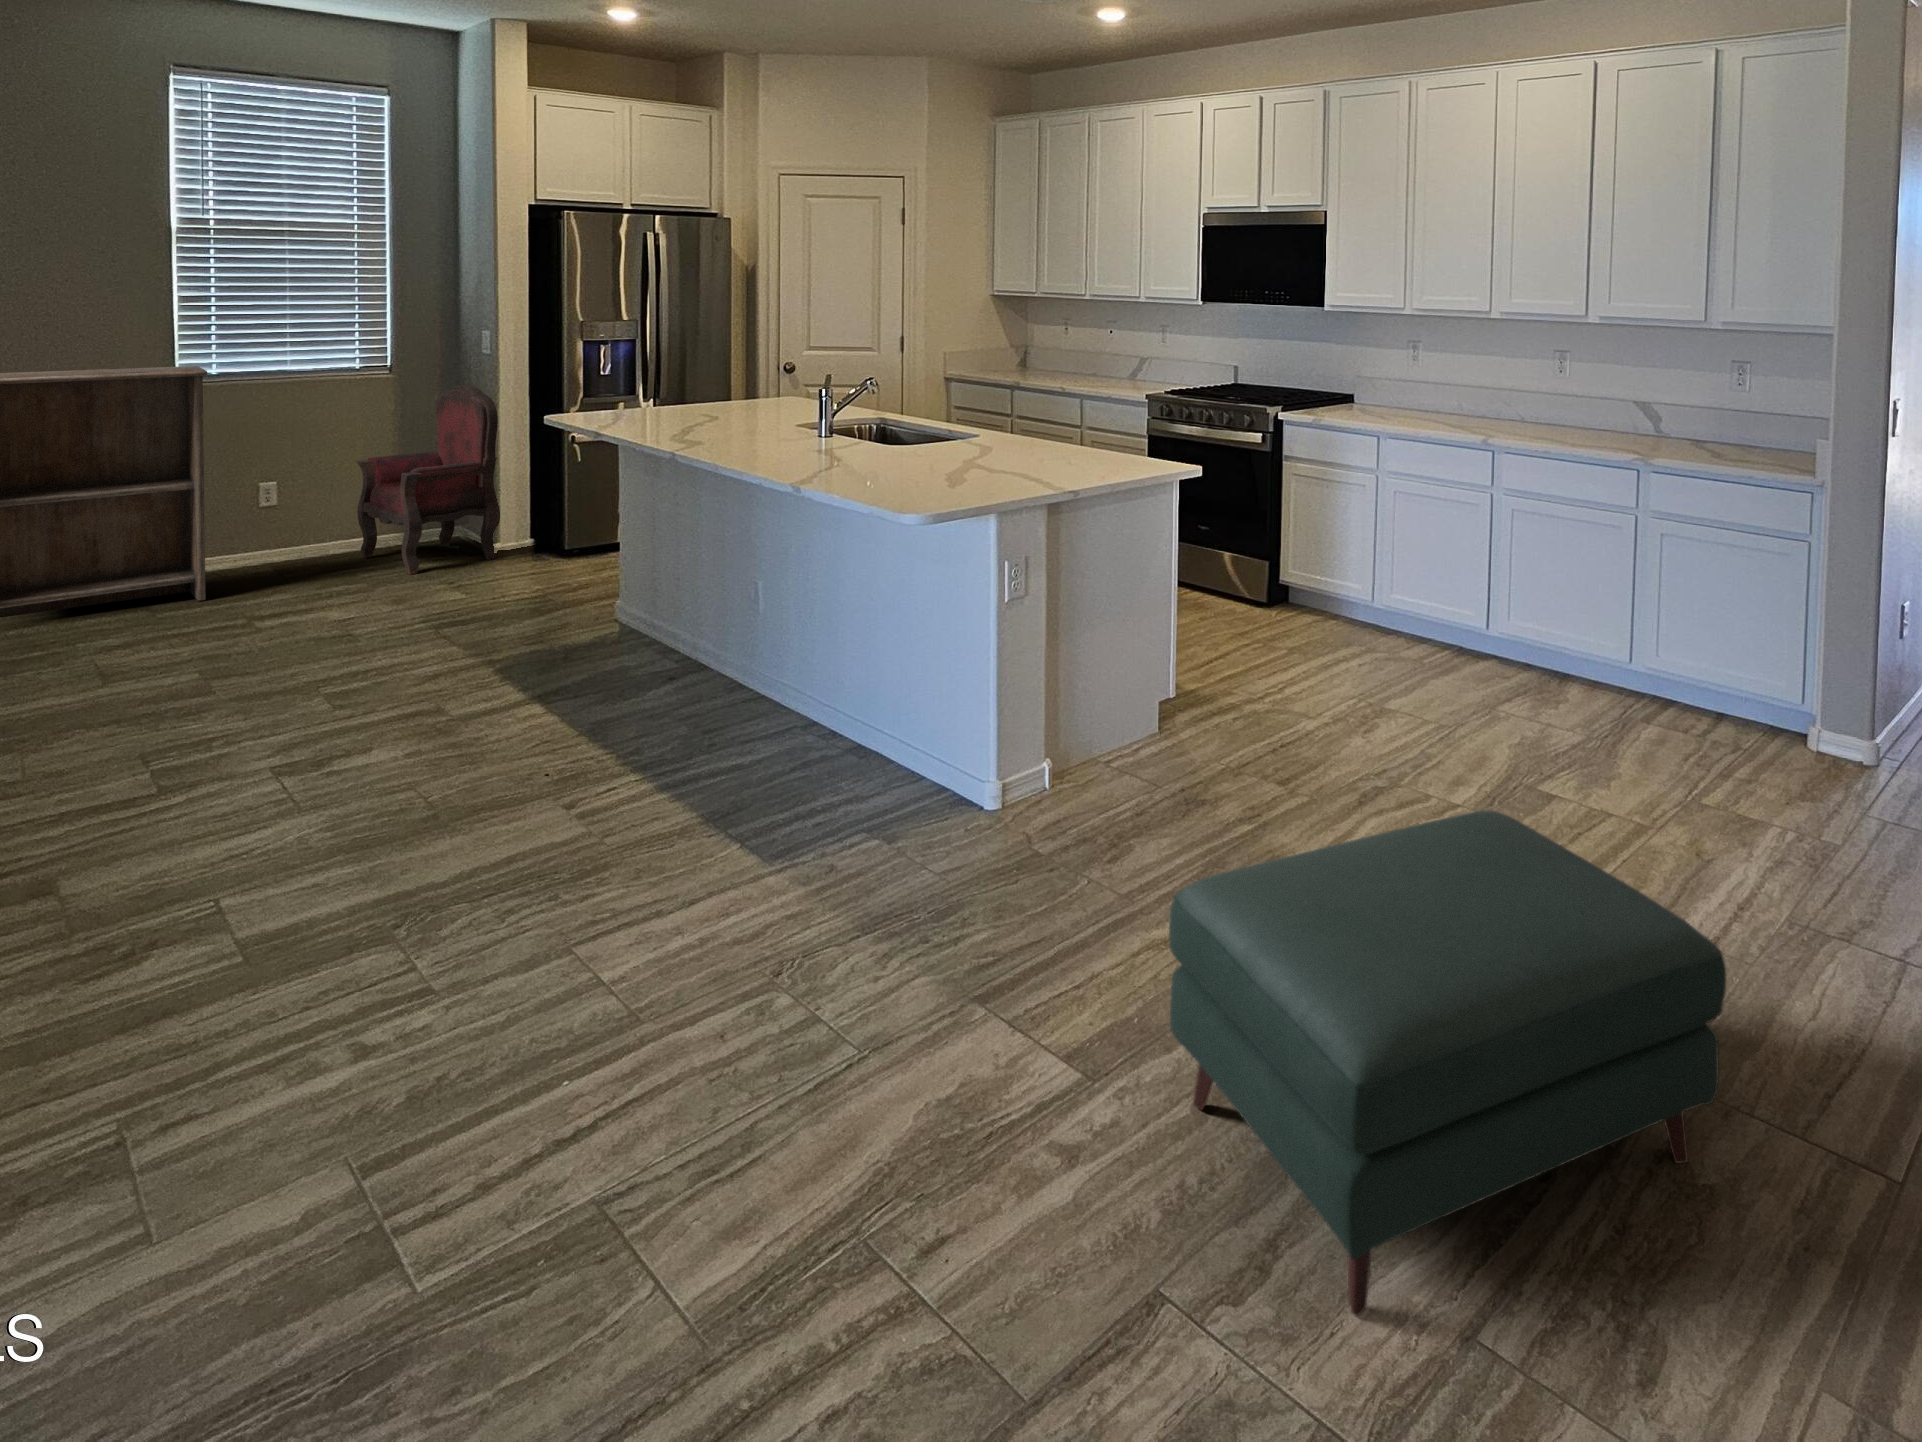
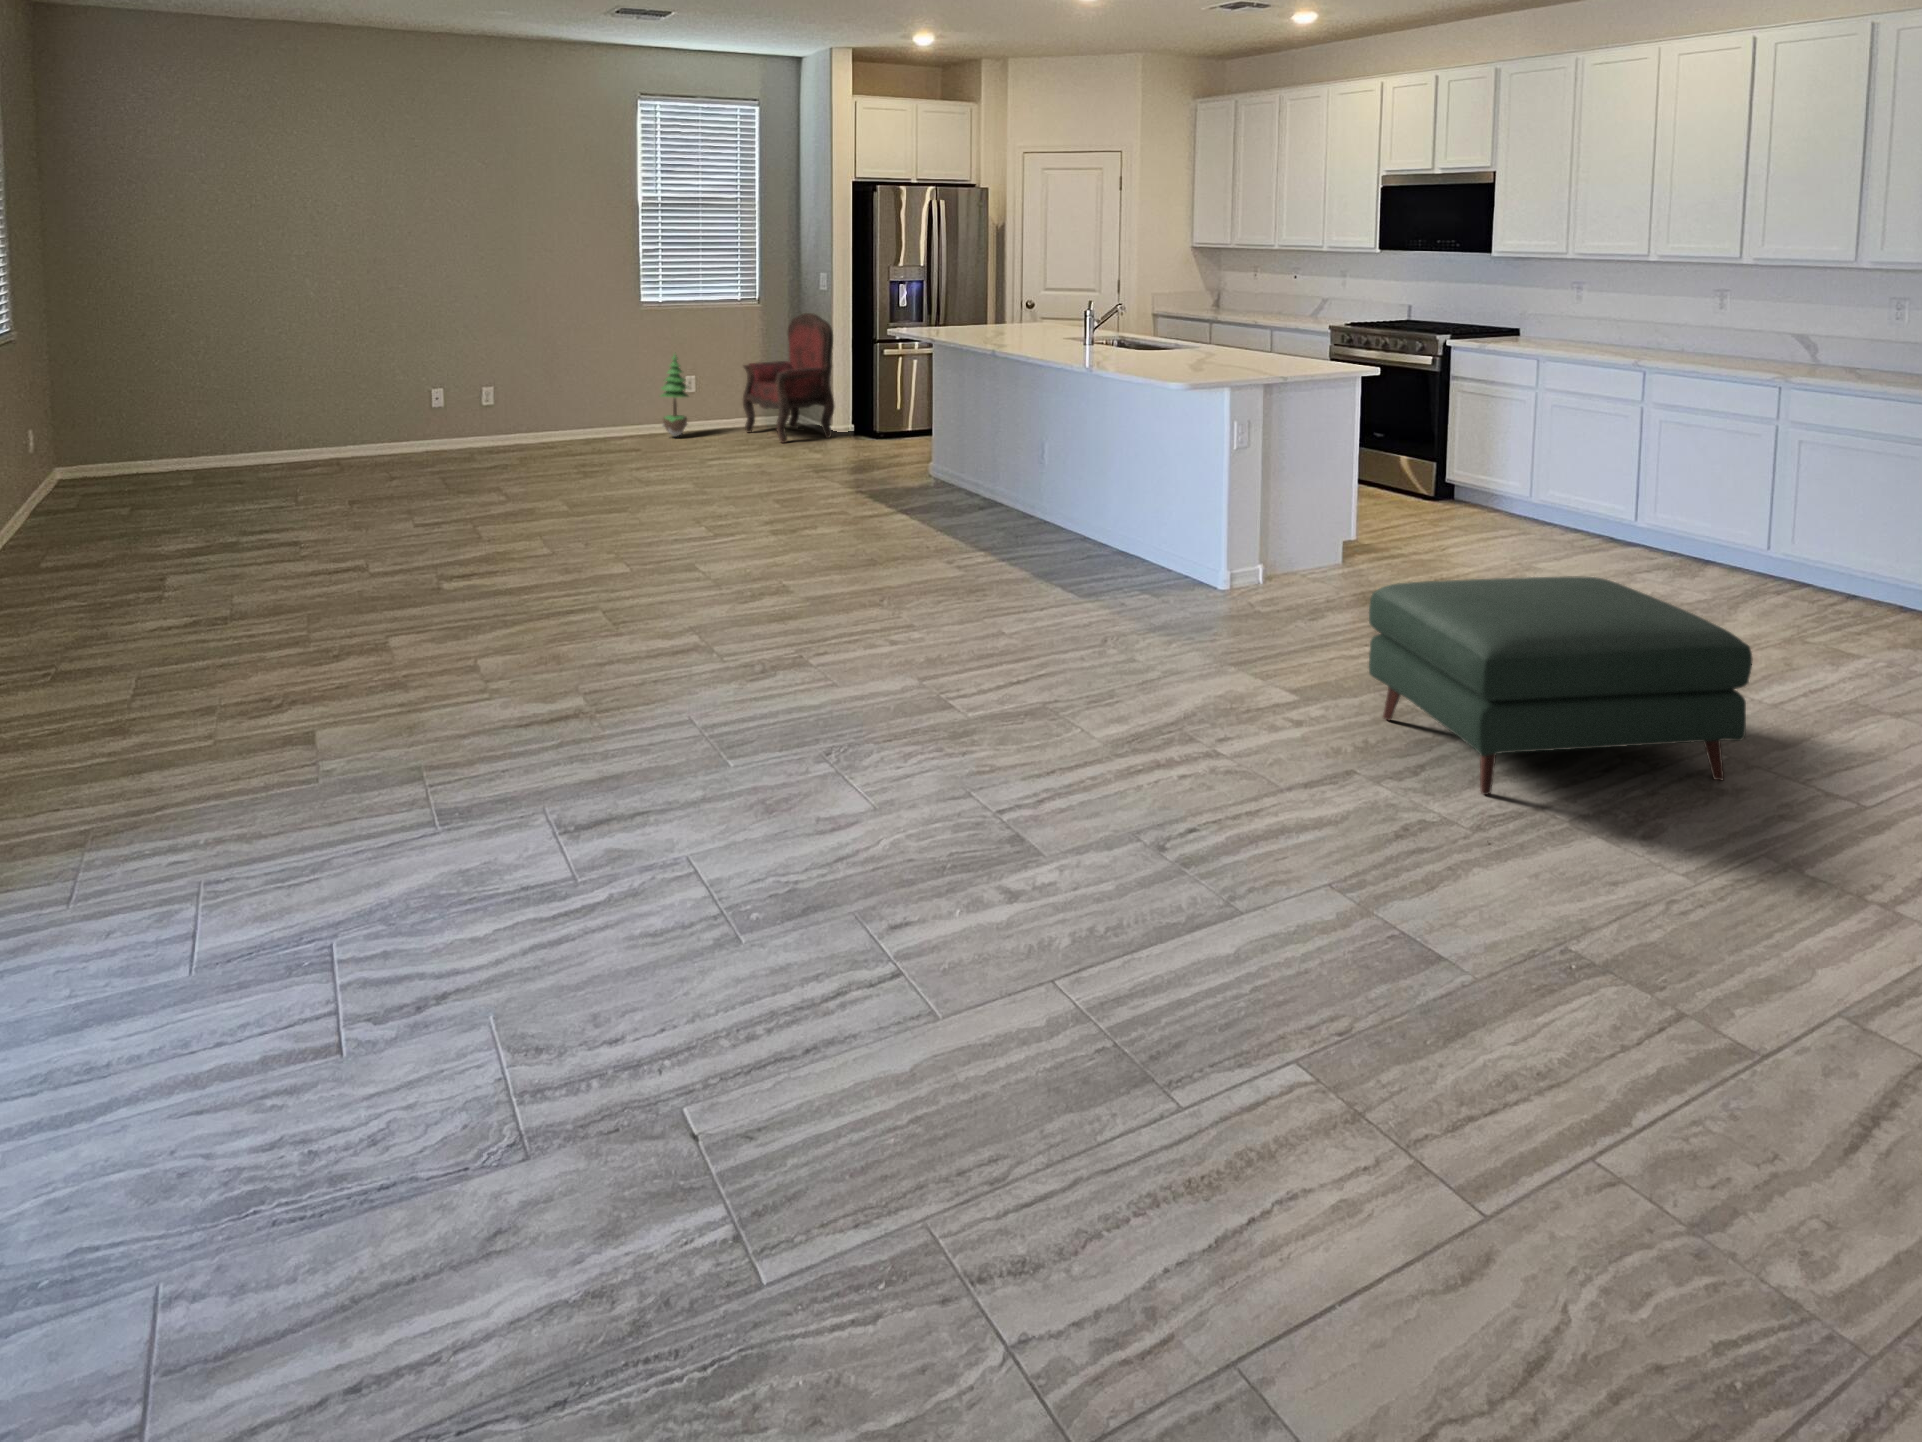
bookshelf: present [0,366,207,618] -> none [542,296,672,459]
potted tree: none [202,447,260,575] -> present [661,355,688,437]

